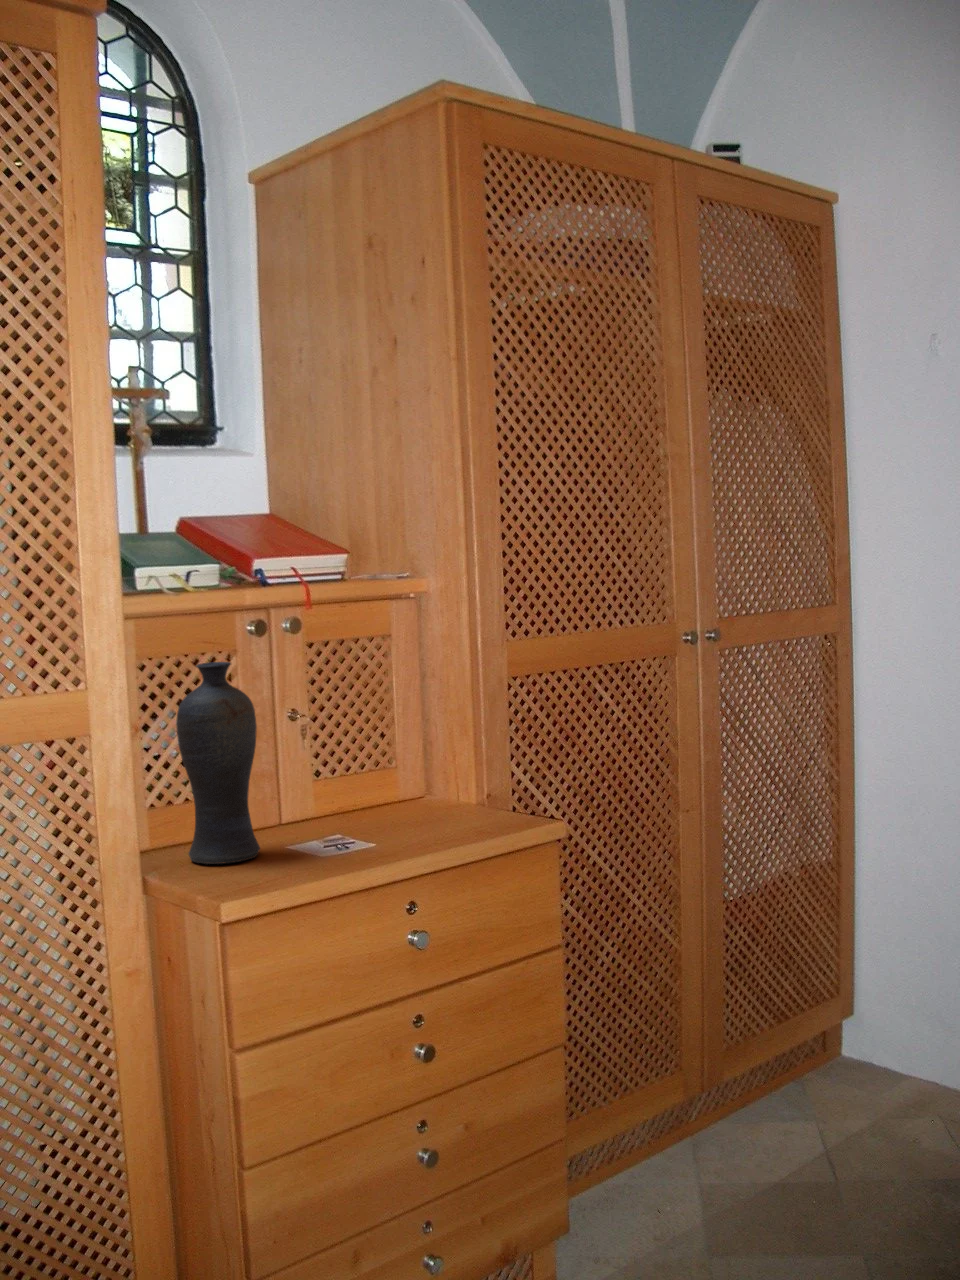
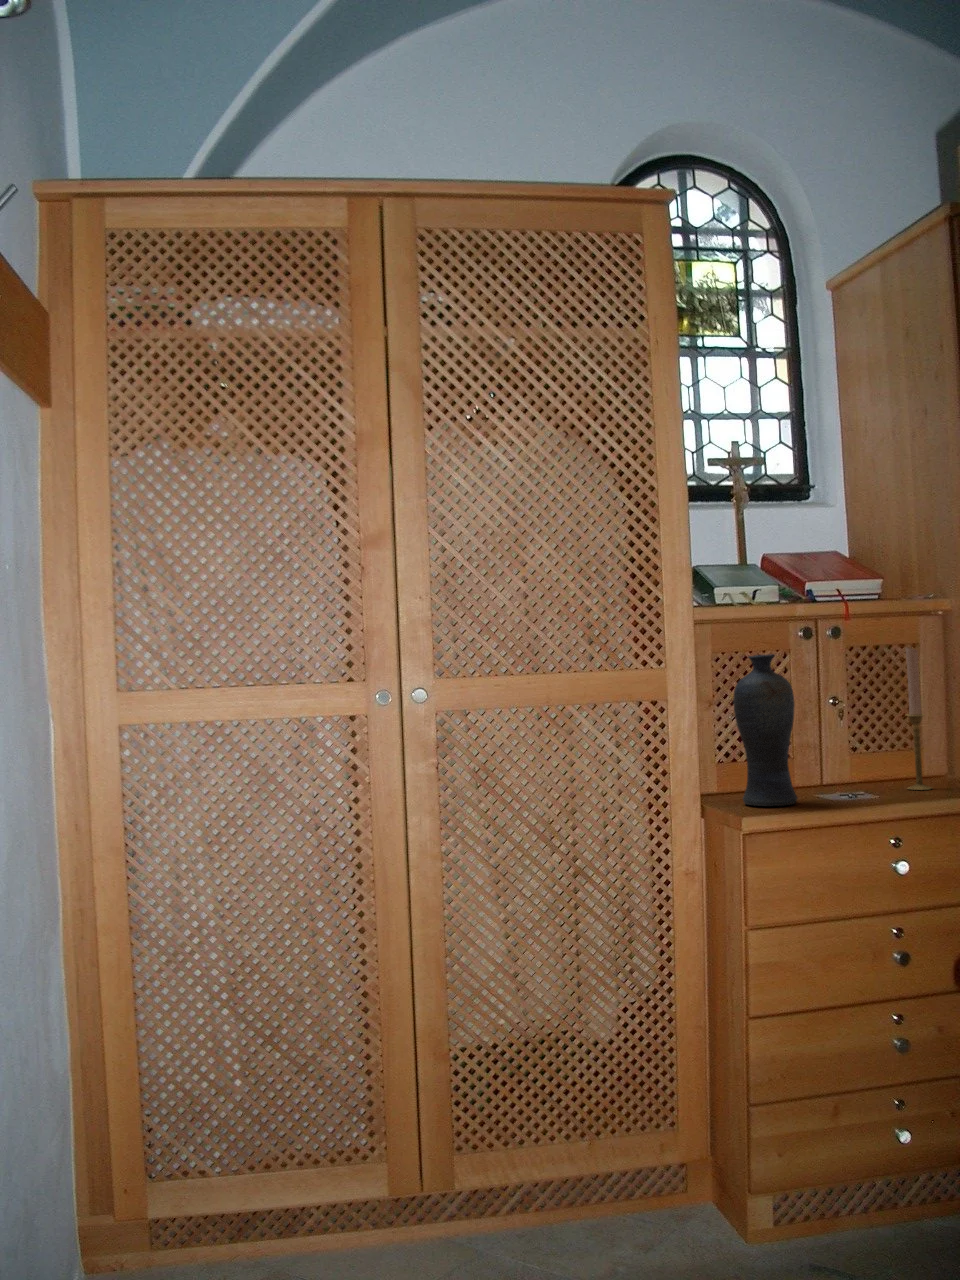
candlestick: none [372,644,403,819] -> present [906,648,932,790]

